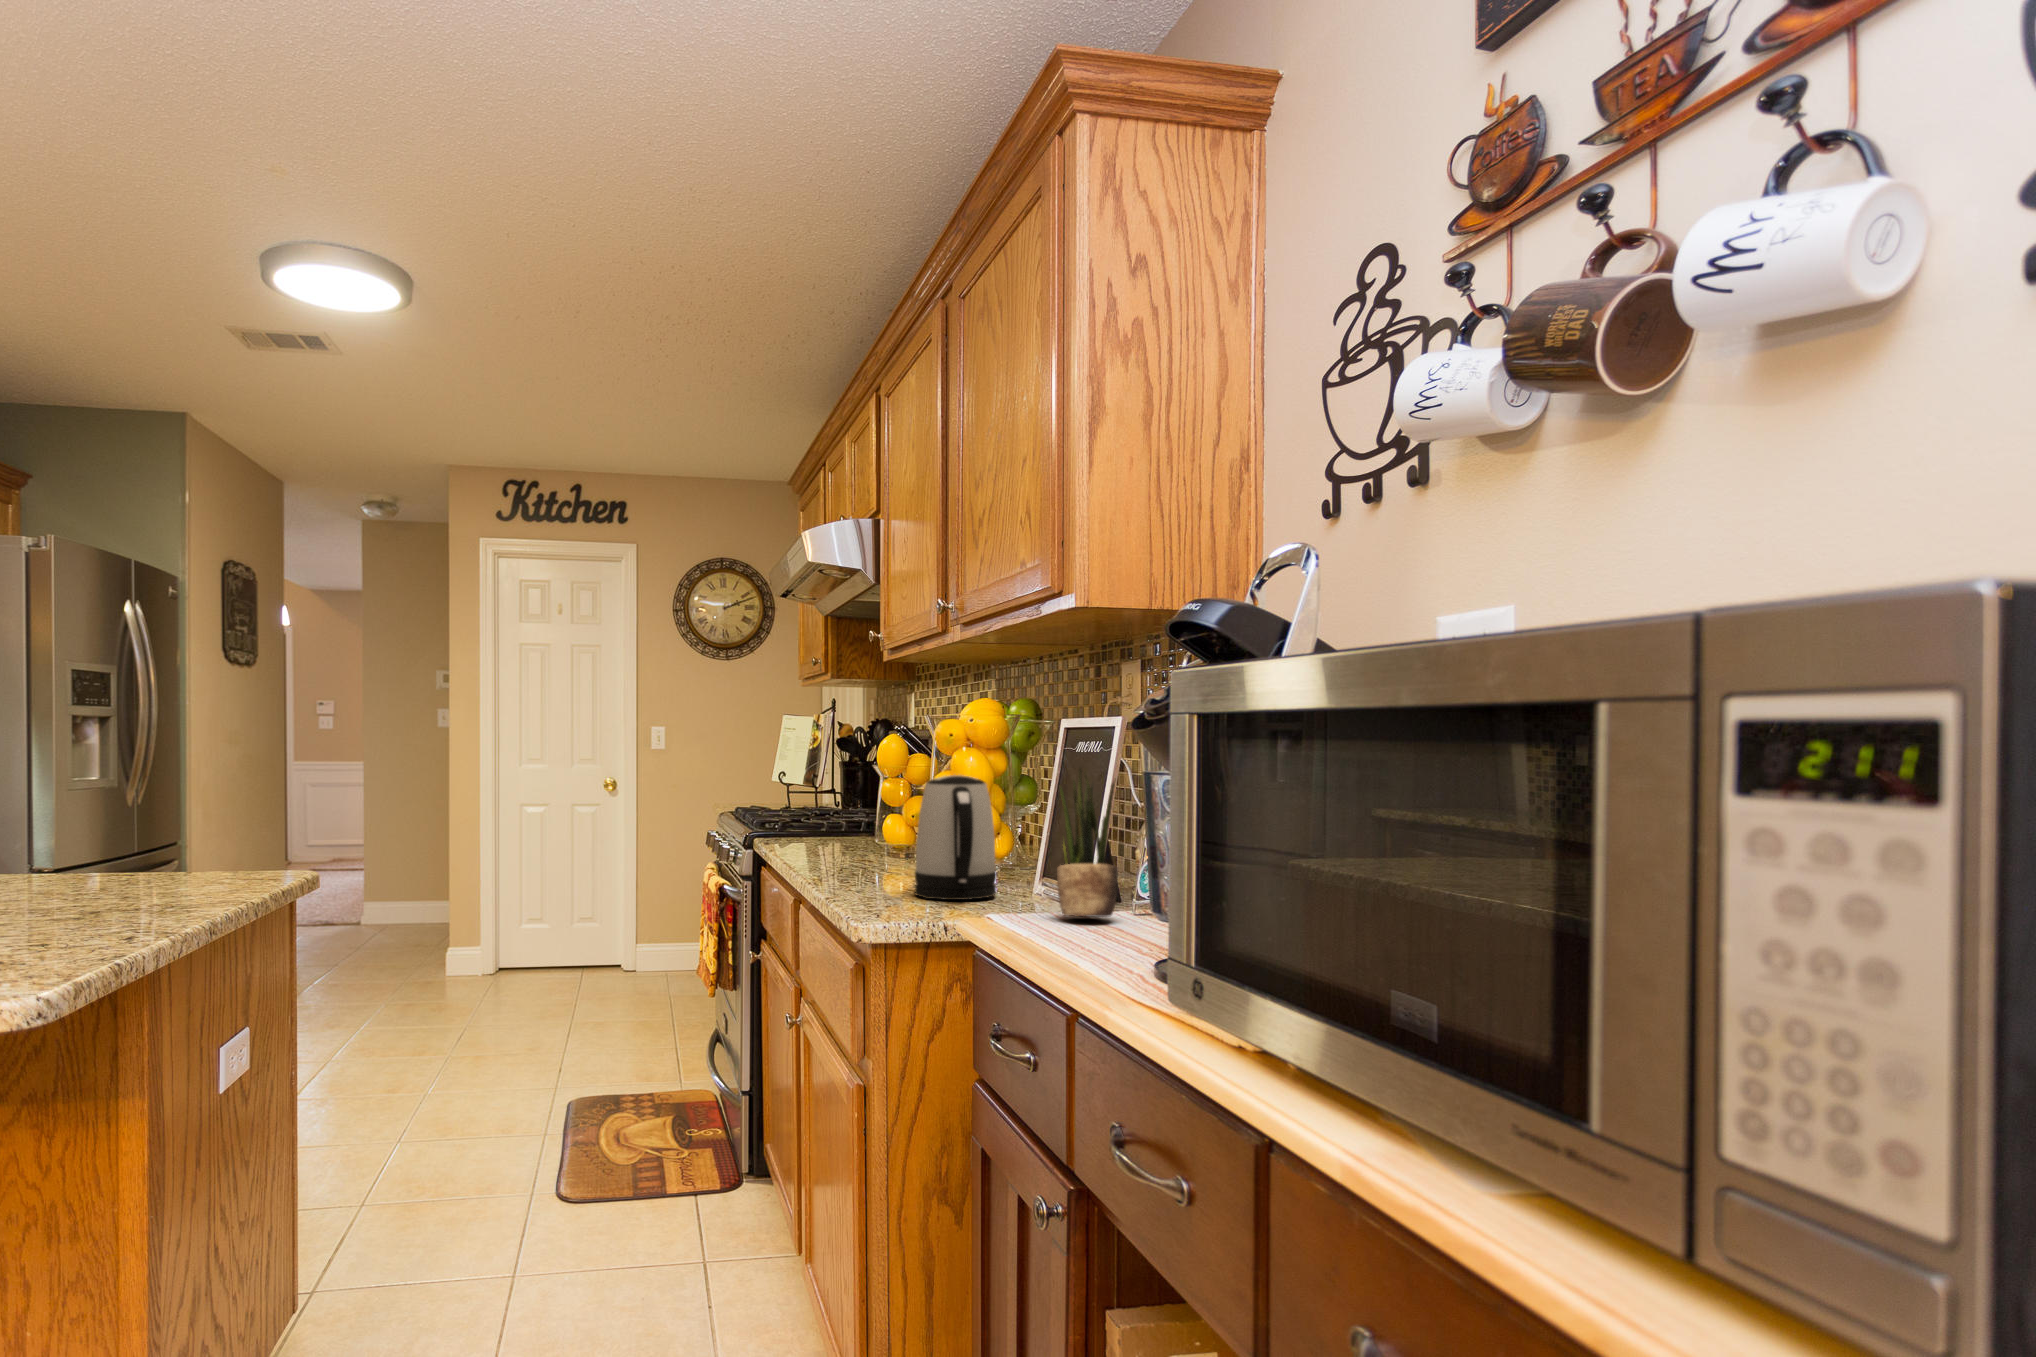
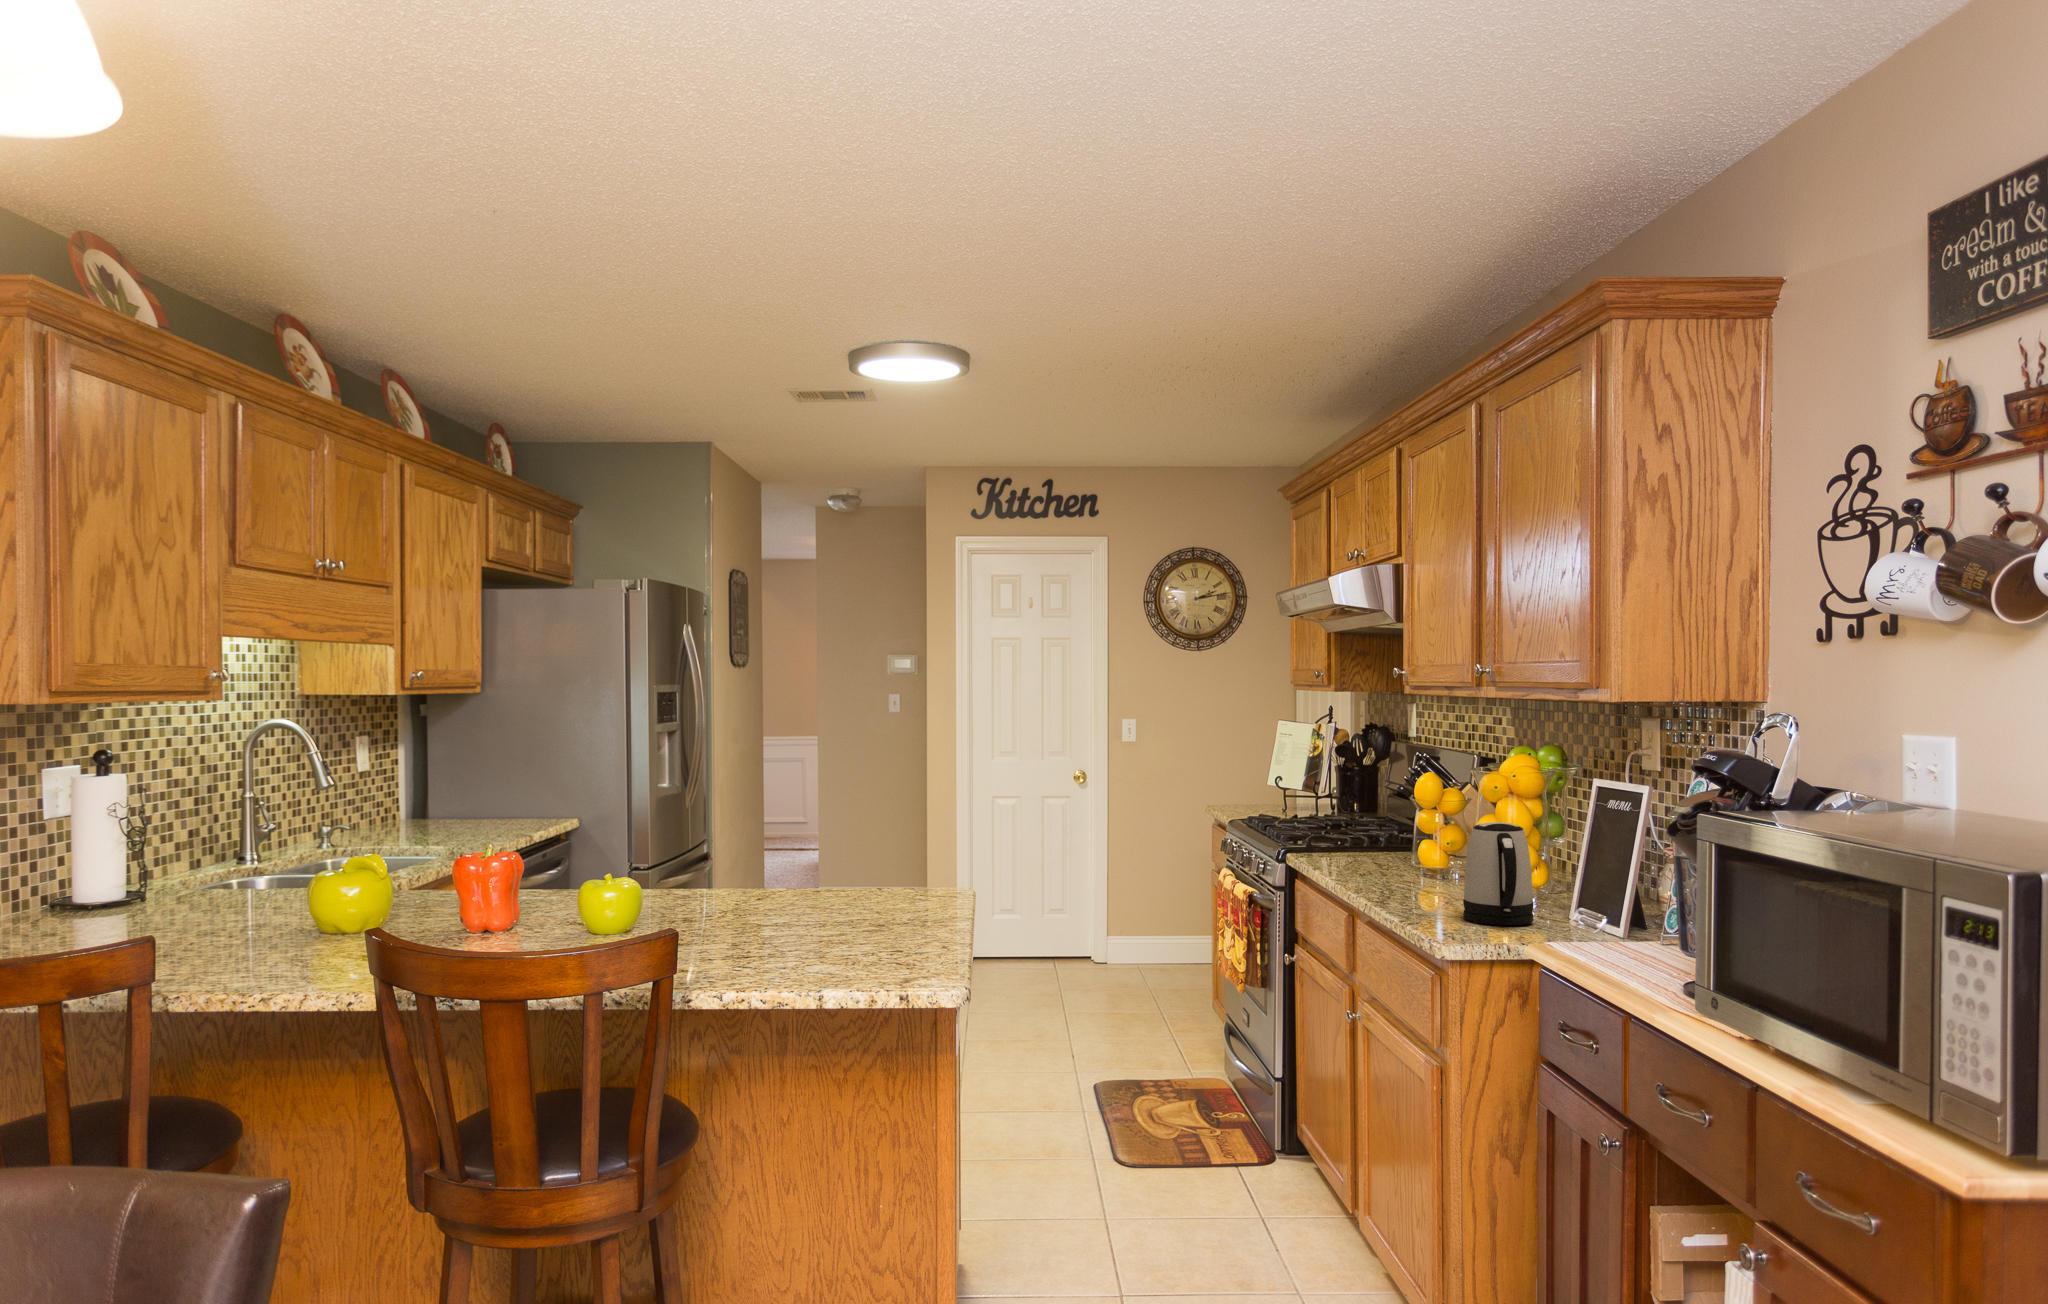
potted plant: present [1057,768,1118,917] -> none [1592,824,1643,946]

